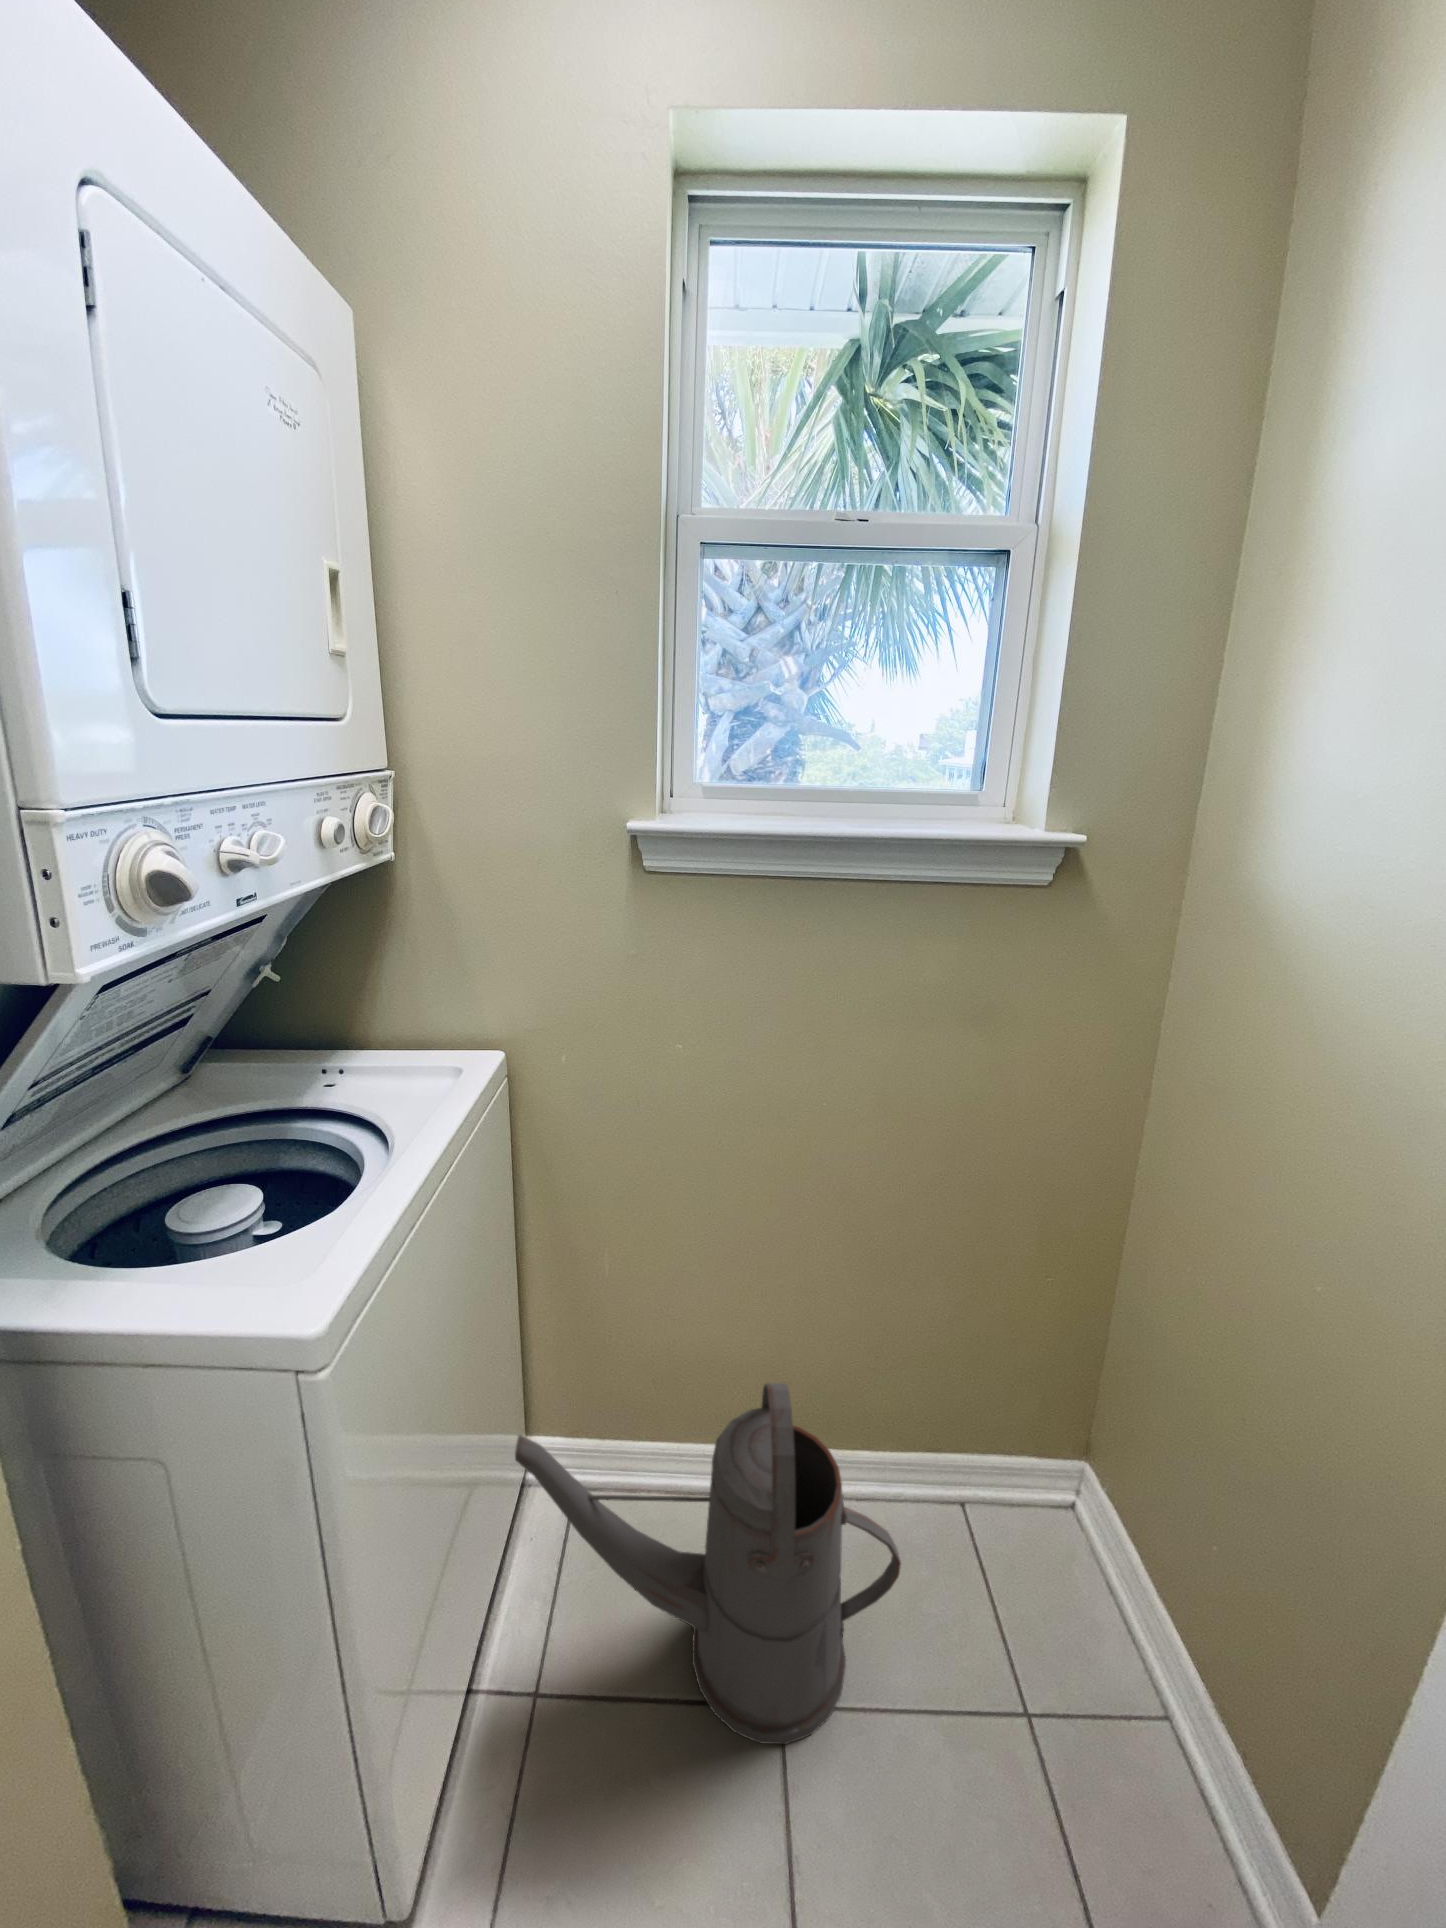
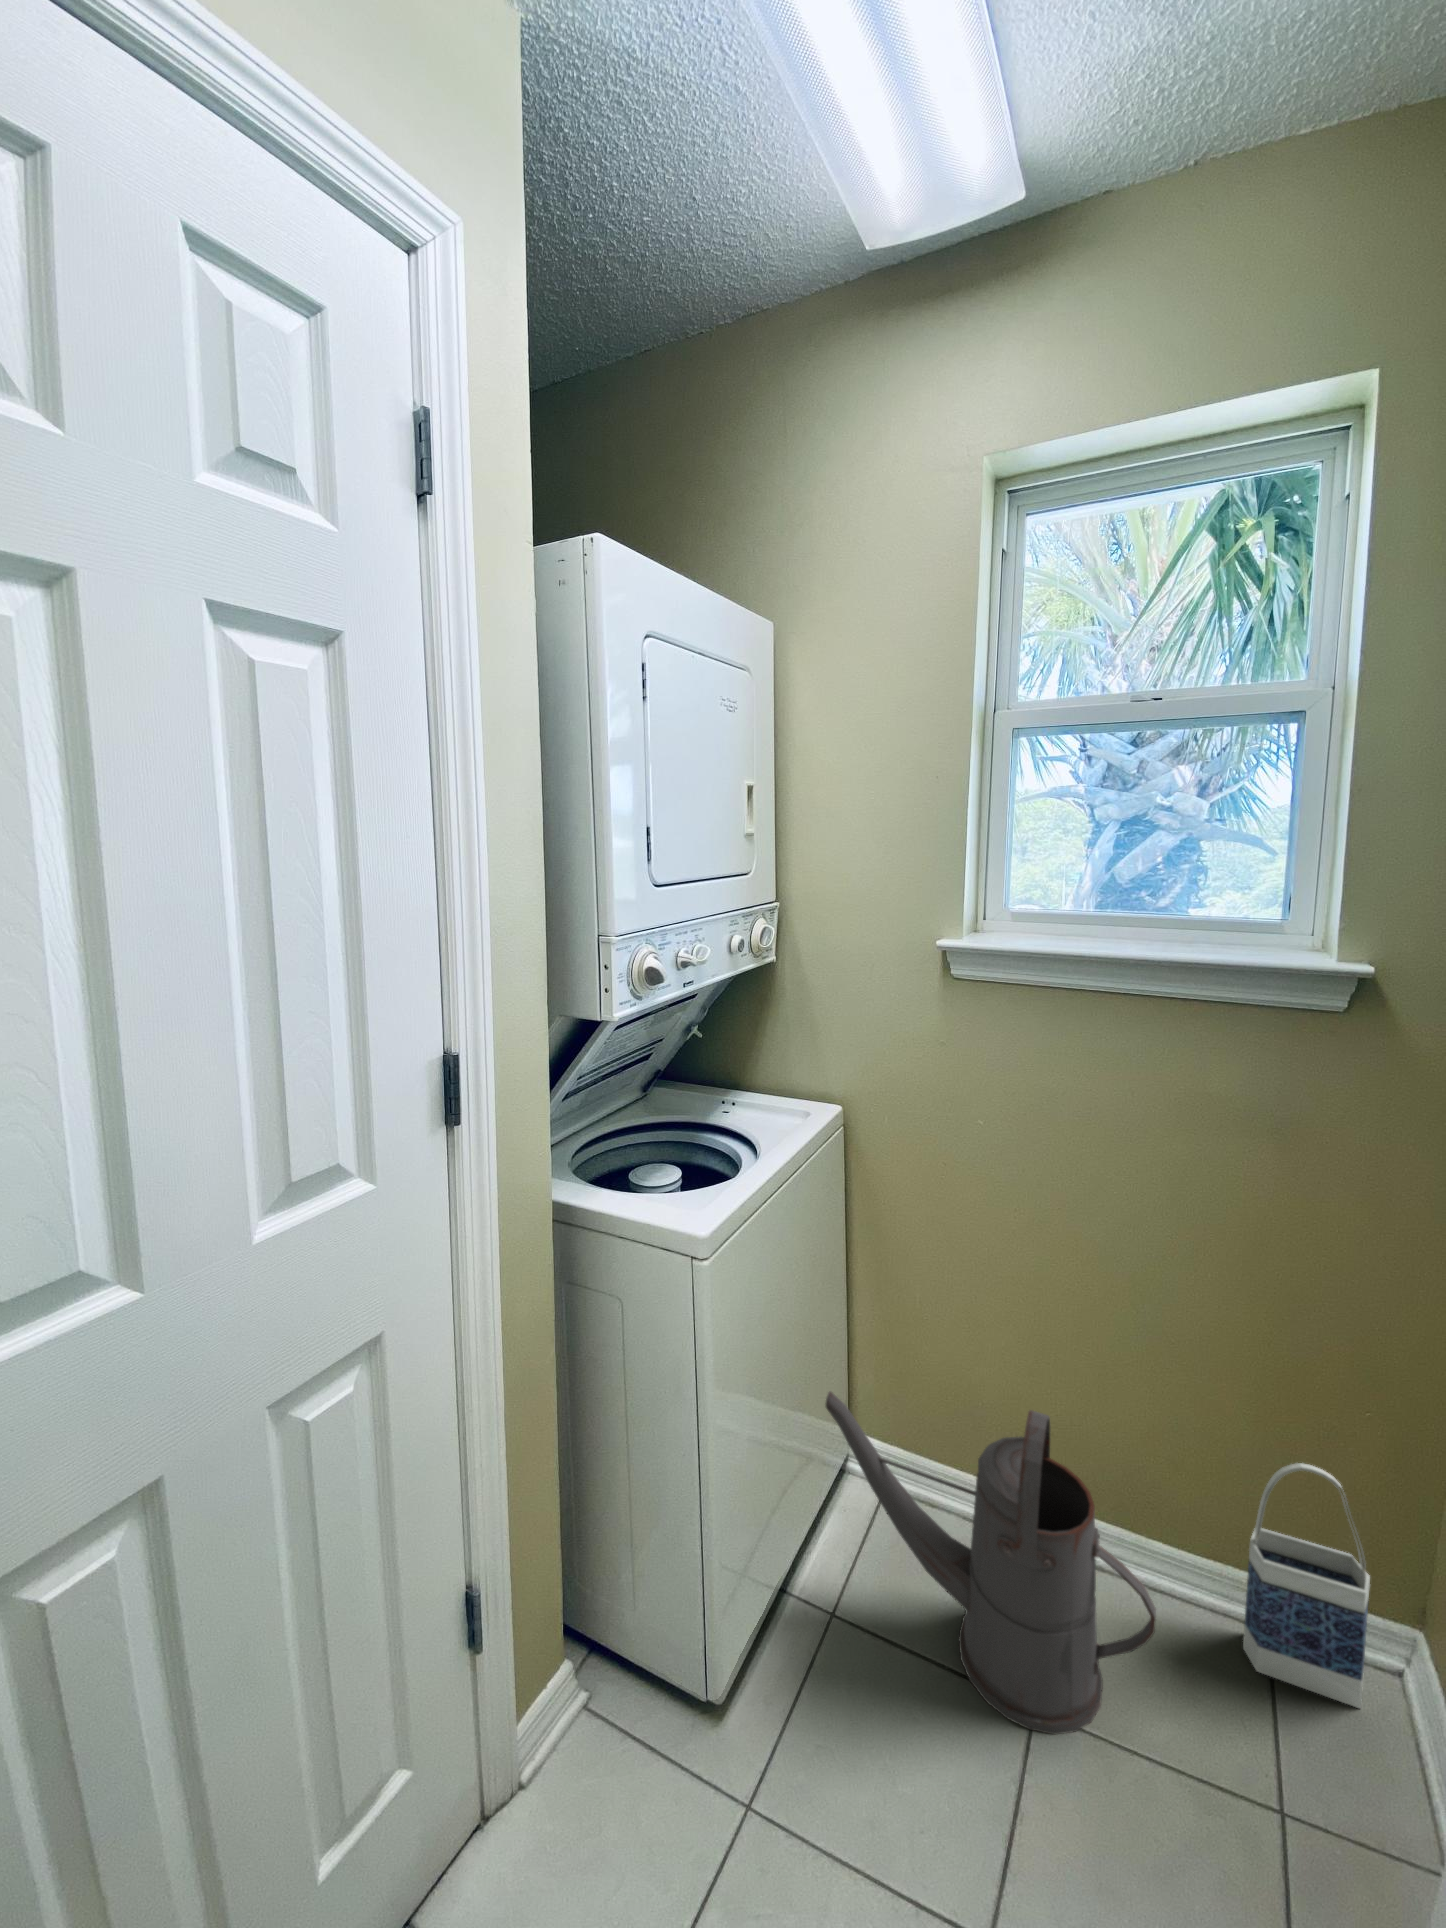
bag: none [942,1339,1049,1545] -> present [1243,1463,1370,1708]

